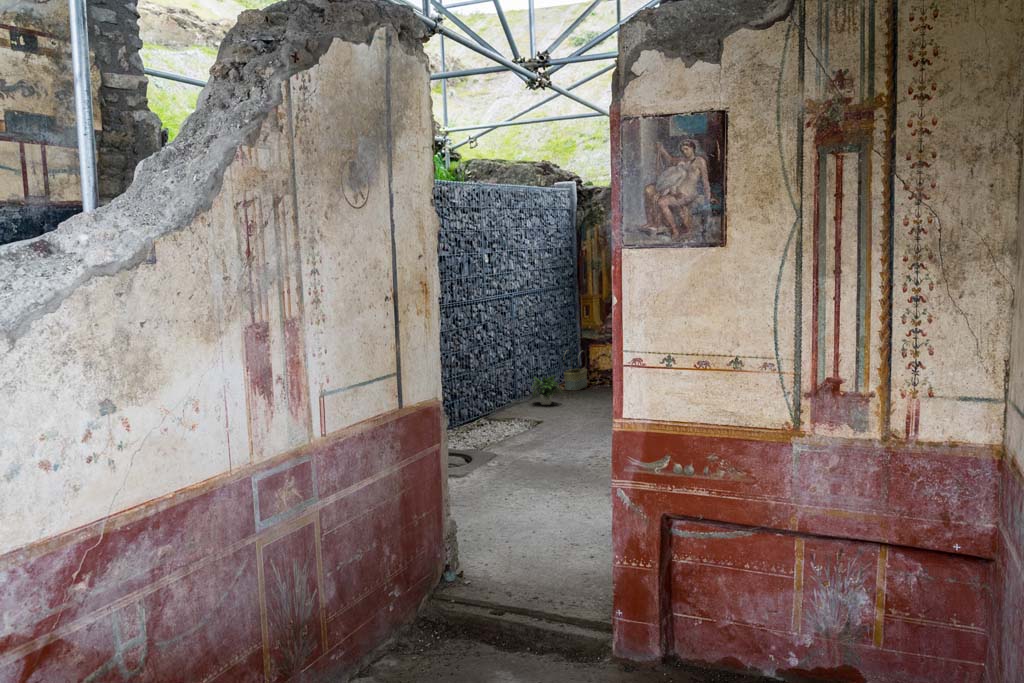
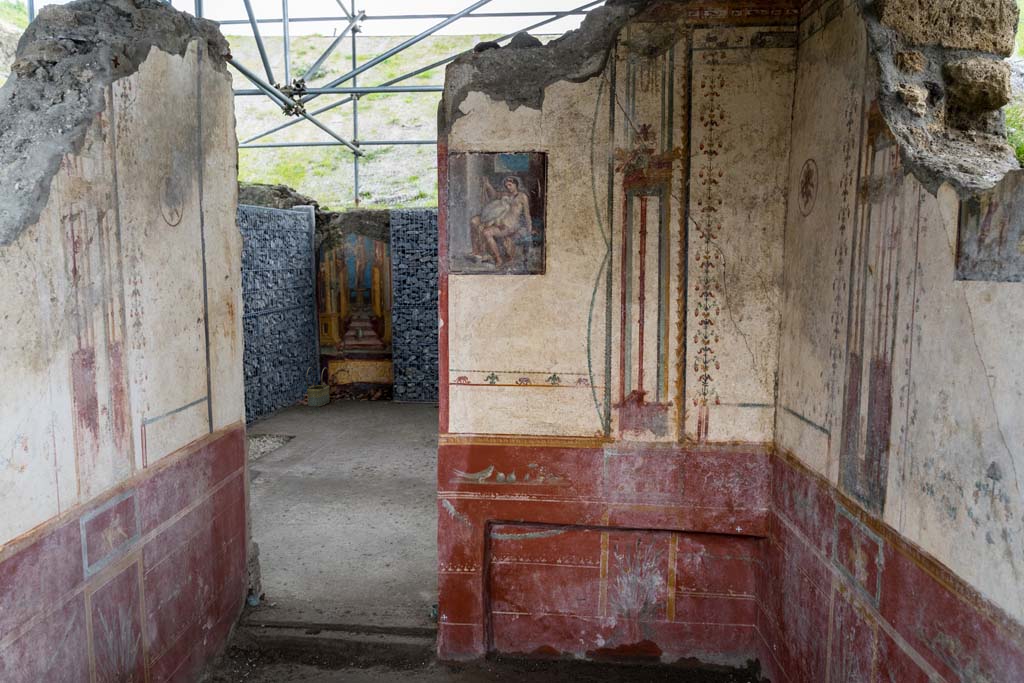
potted plant: present [532,376,562,405] -> none [267,392,311,423]

